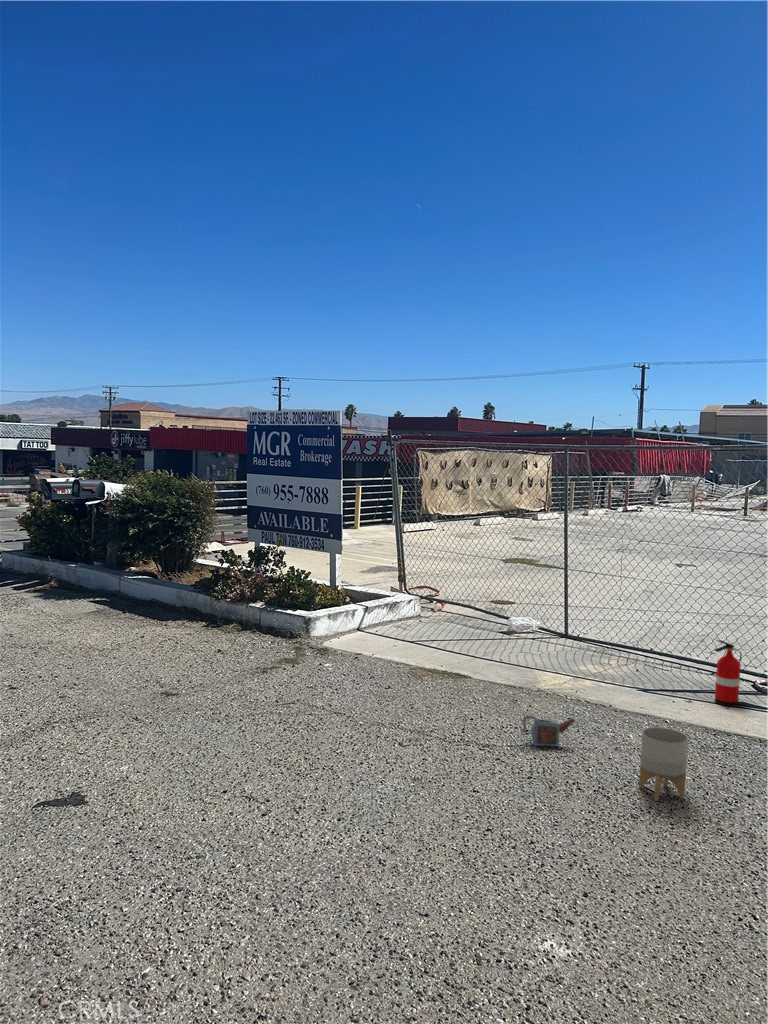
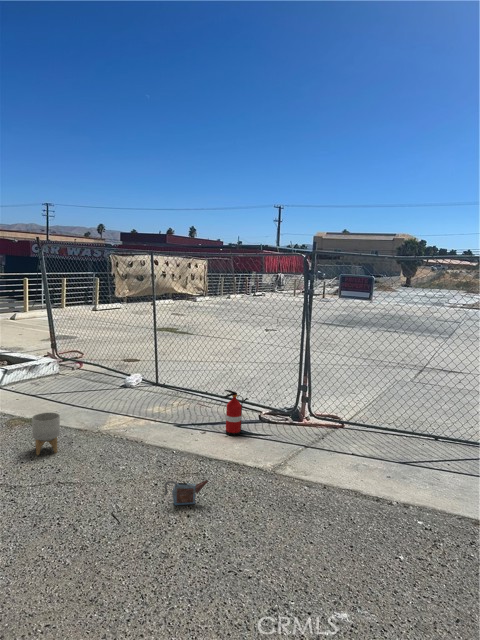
watering can: present [522,715,575,747] -> present [164,480,208,505]
planter: present [639,727,688,801] -> present [32,413,60,455]

